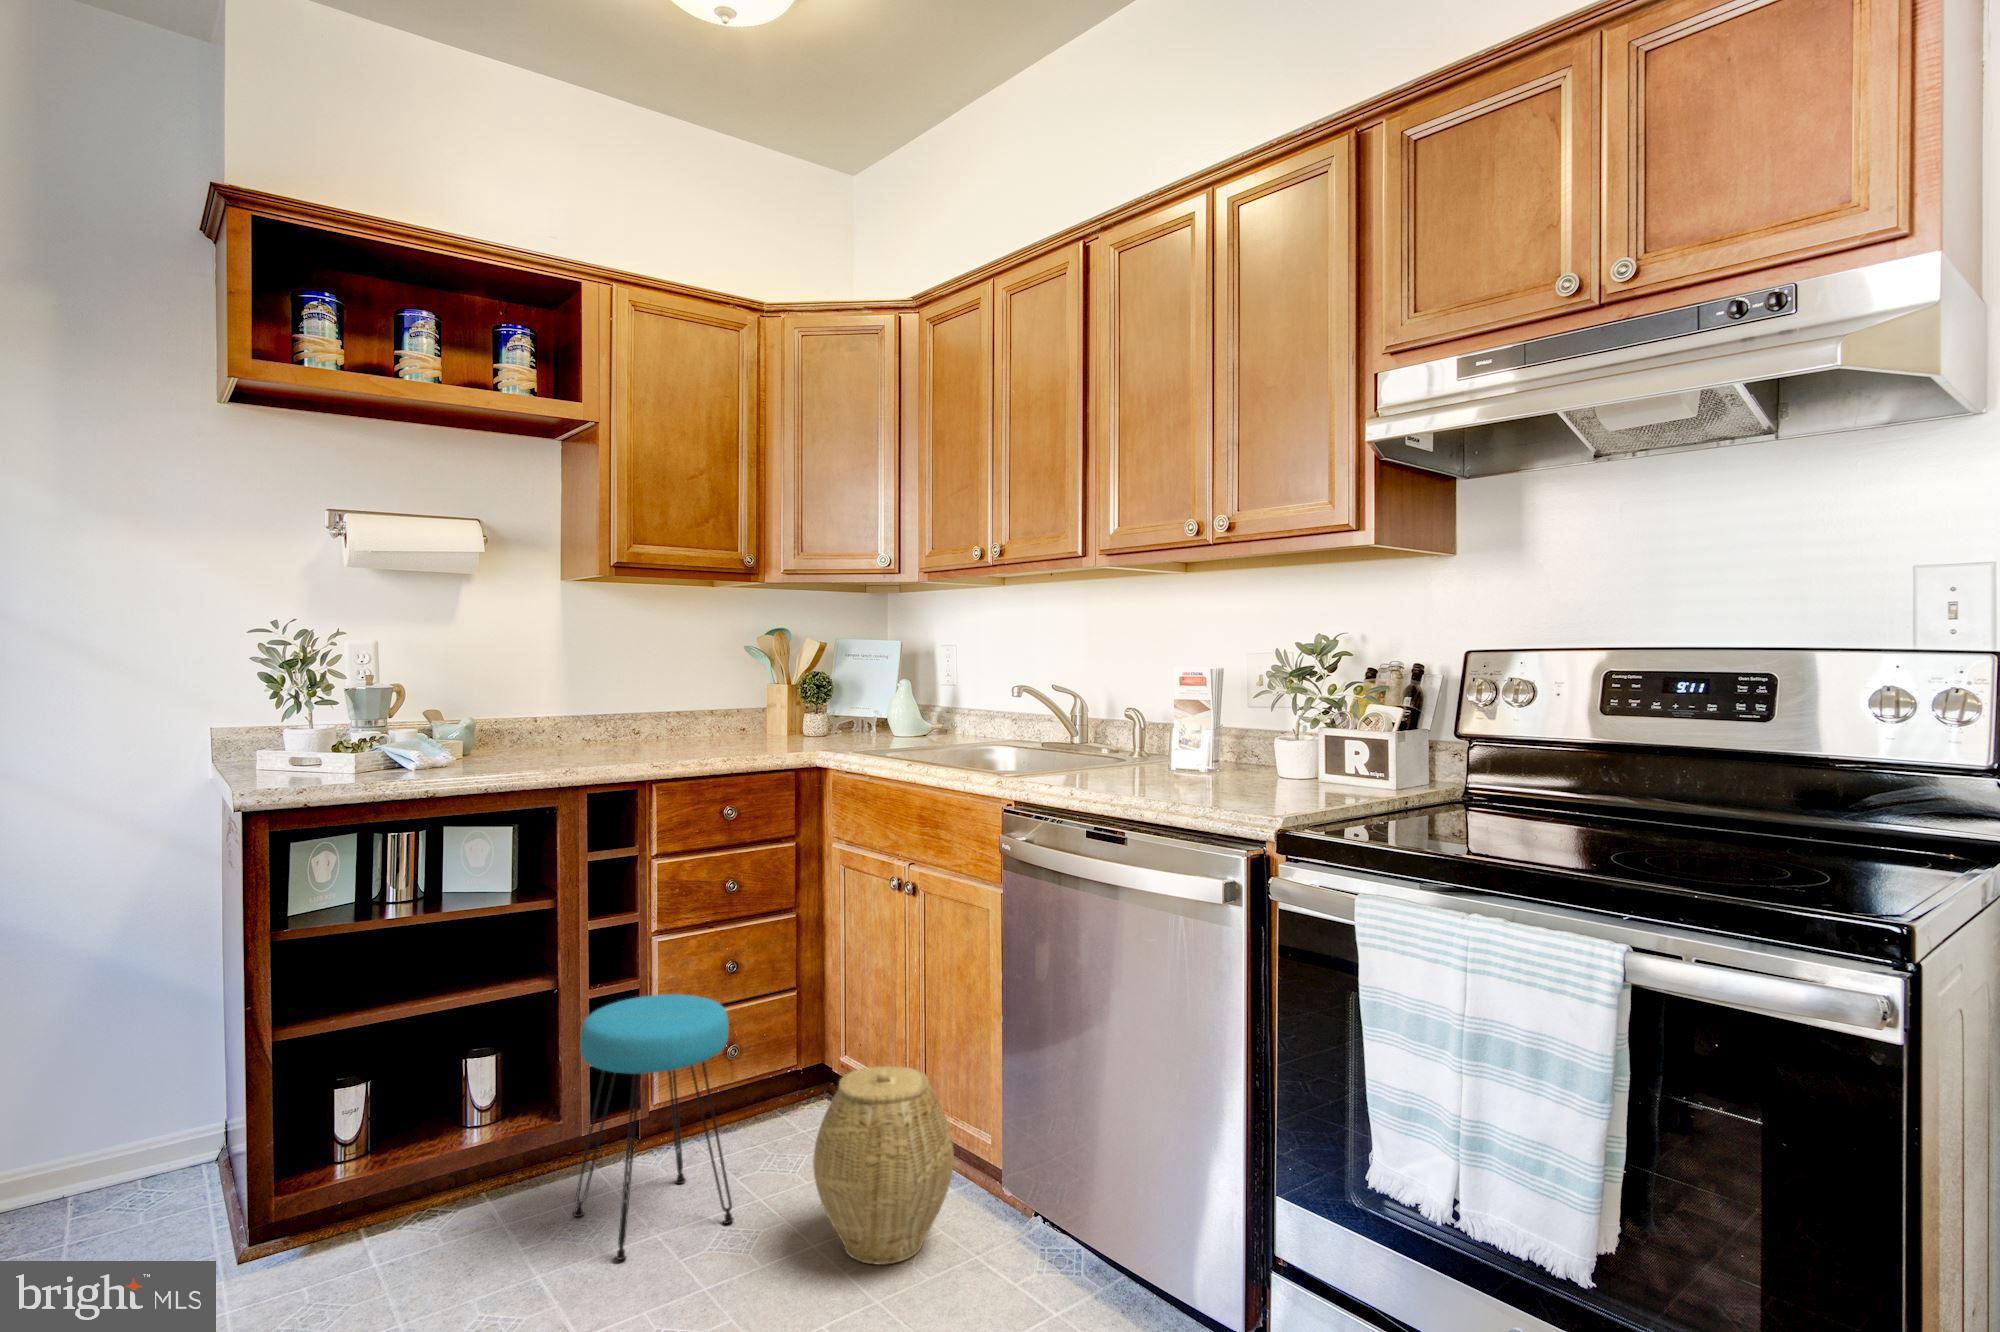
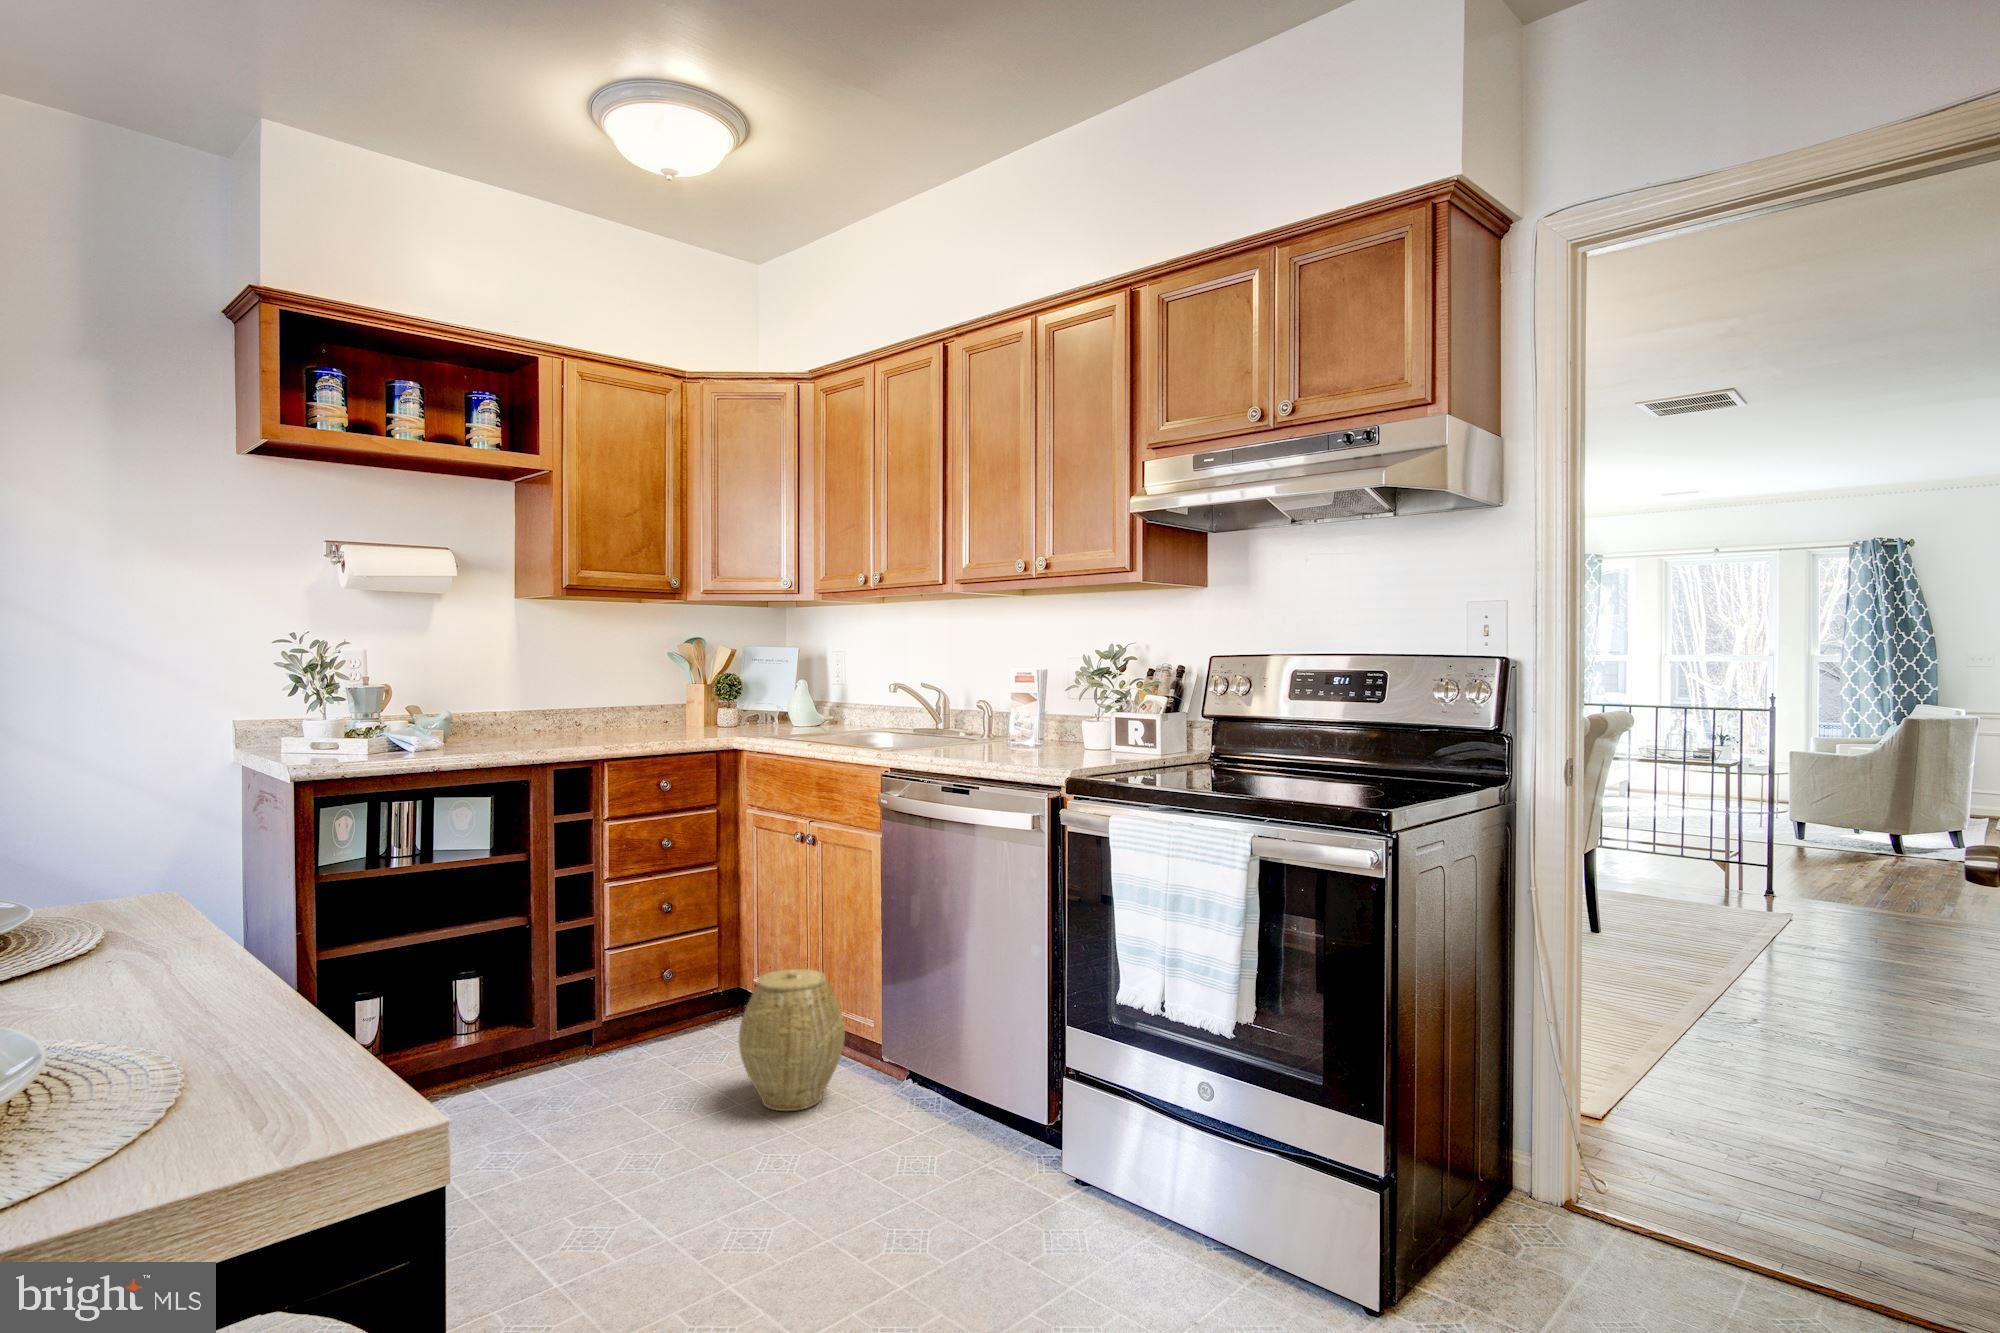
stool: present [573,994,733,1259] -> none [548,923,676,1117]

